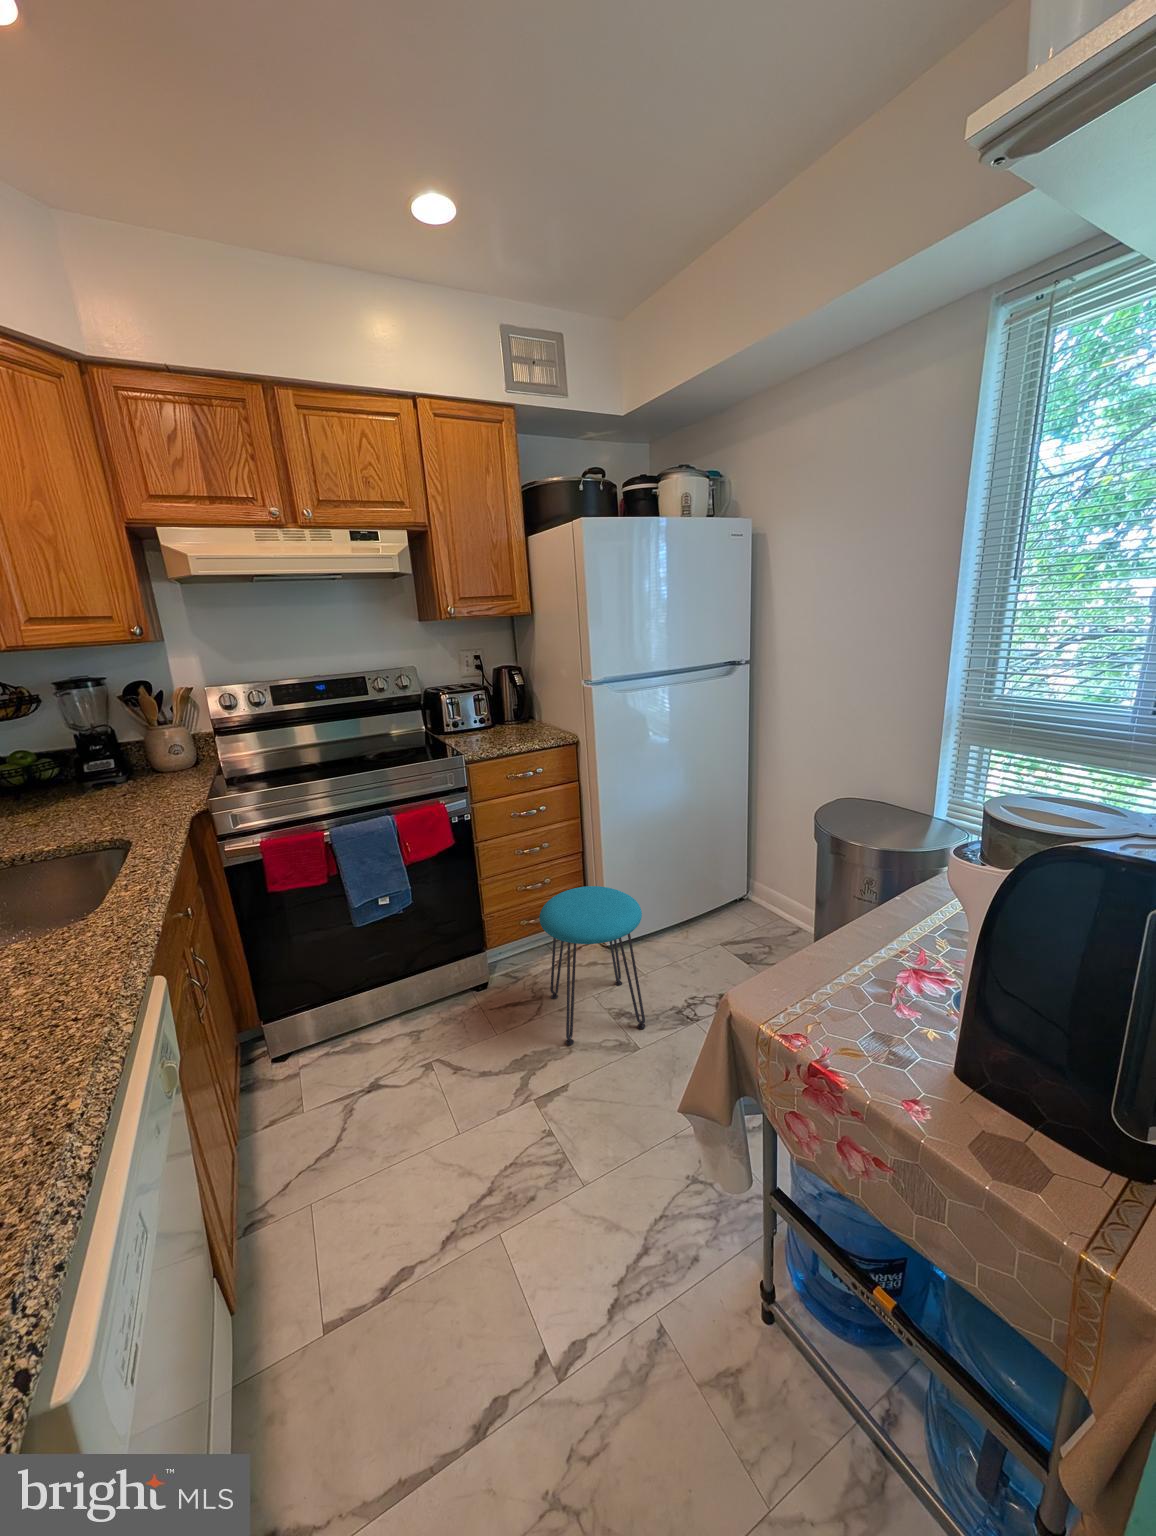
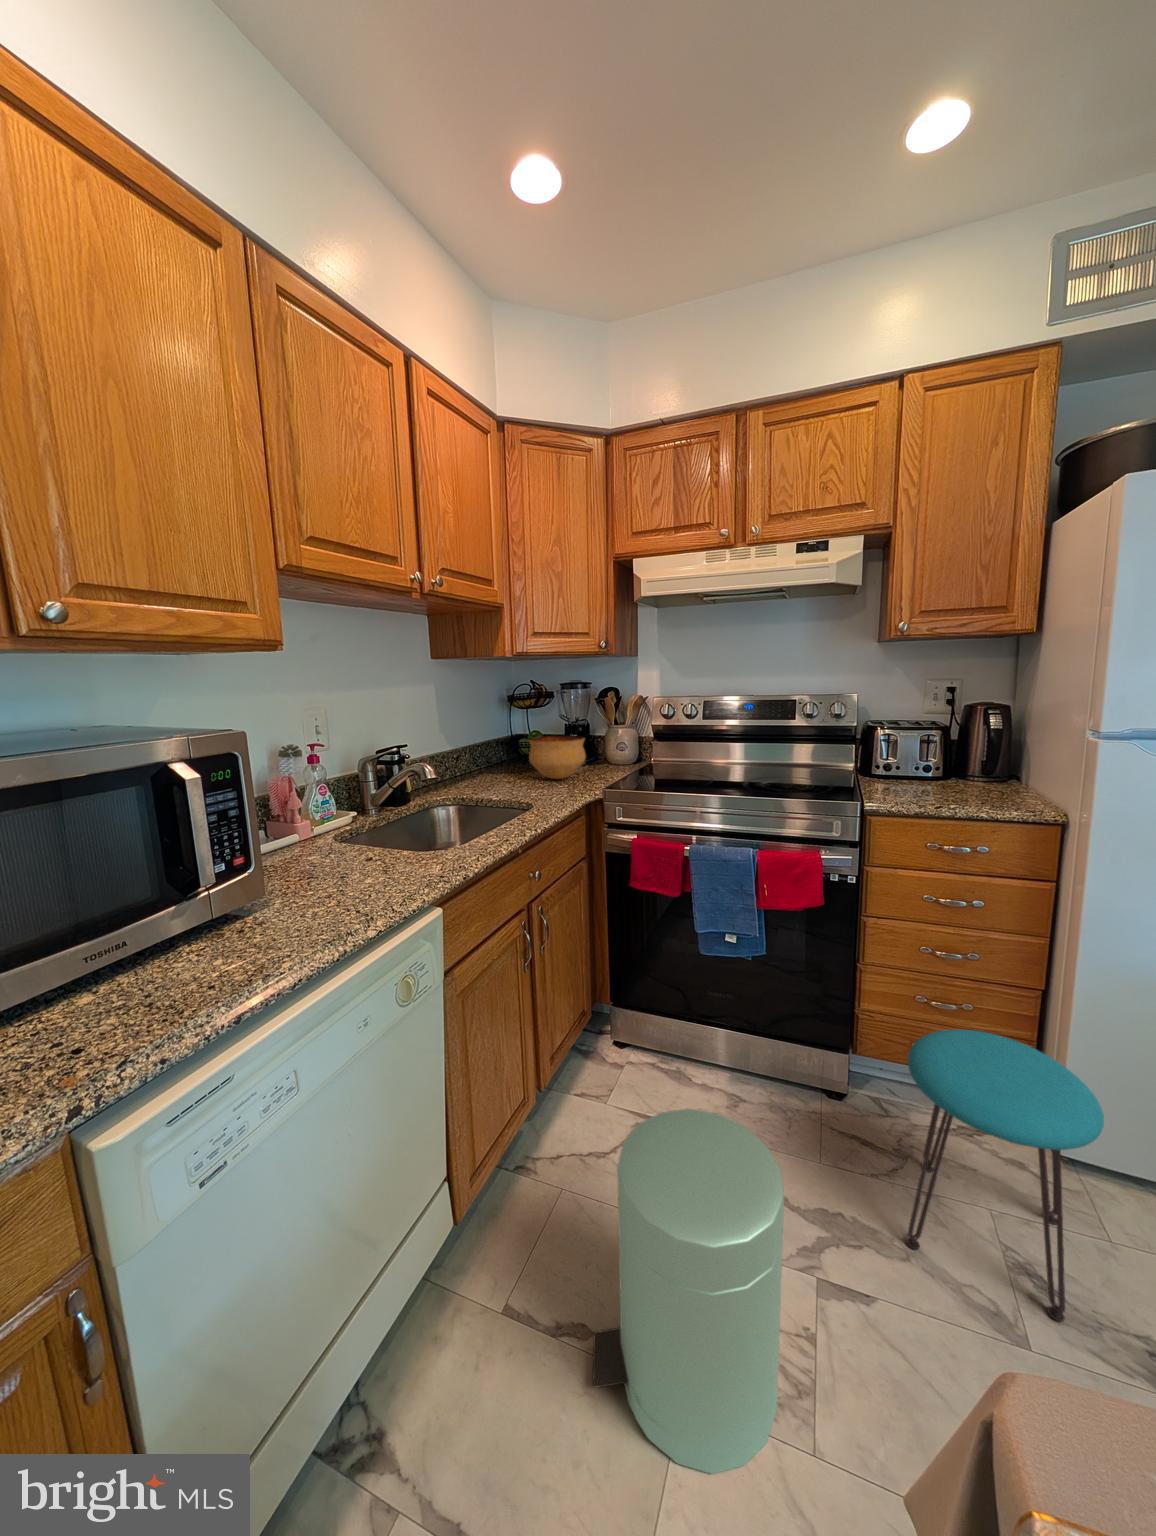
bowl: none [60,745,155,803] -> present [529,736,586,779]
trash can: none [416,1017,559,1290] -> present [593,1109,784,1474]

